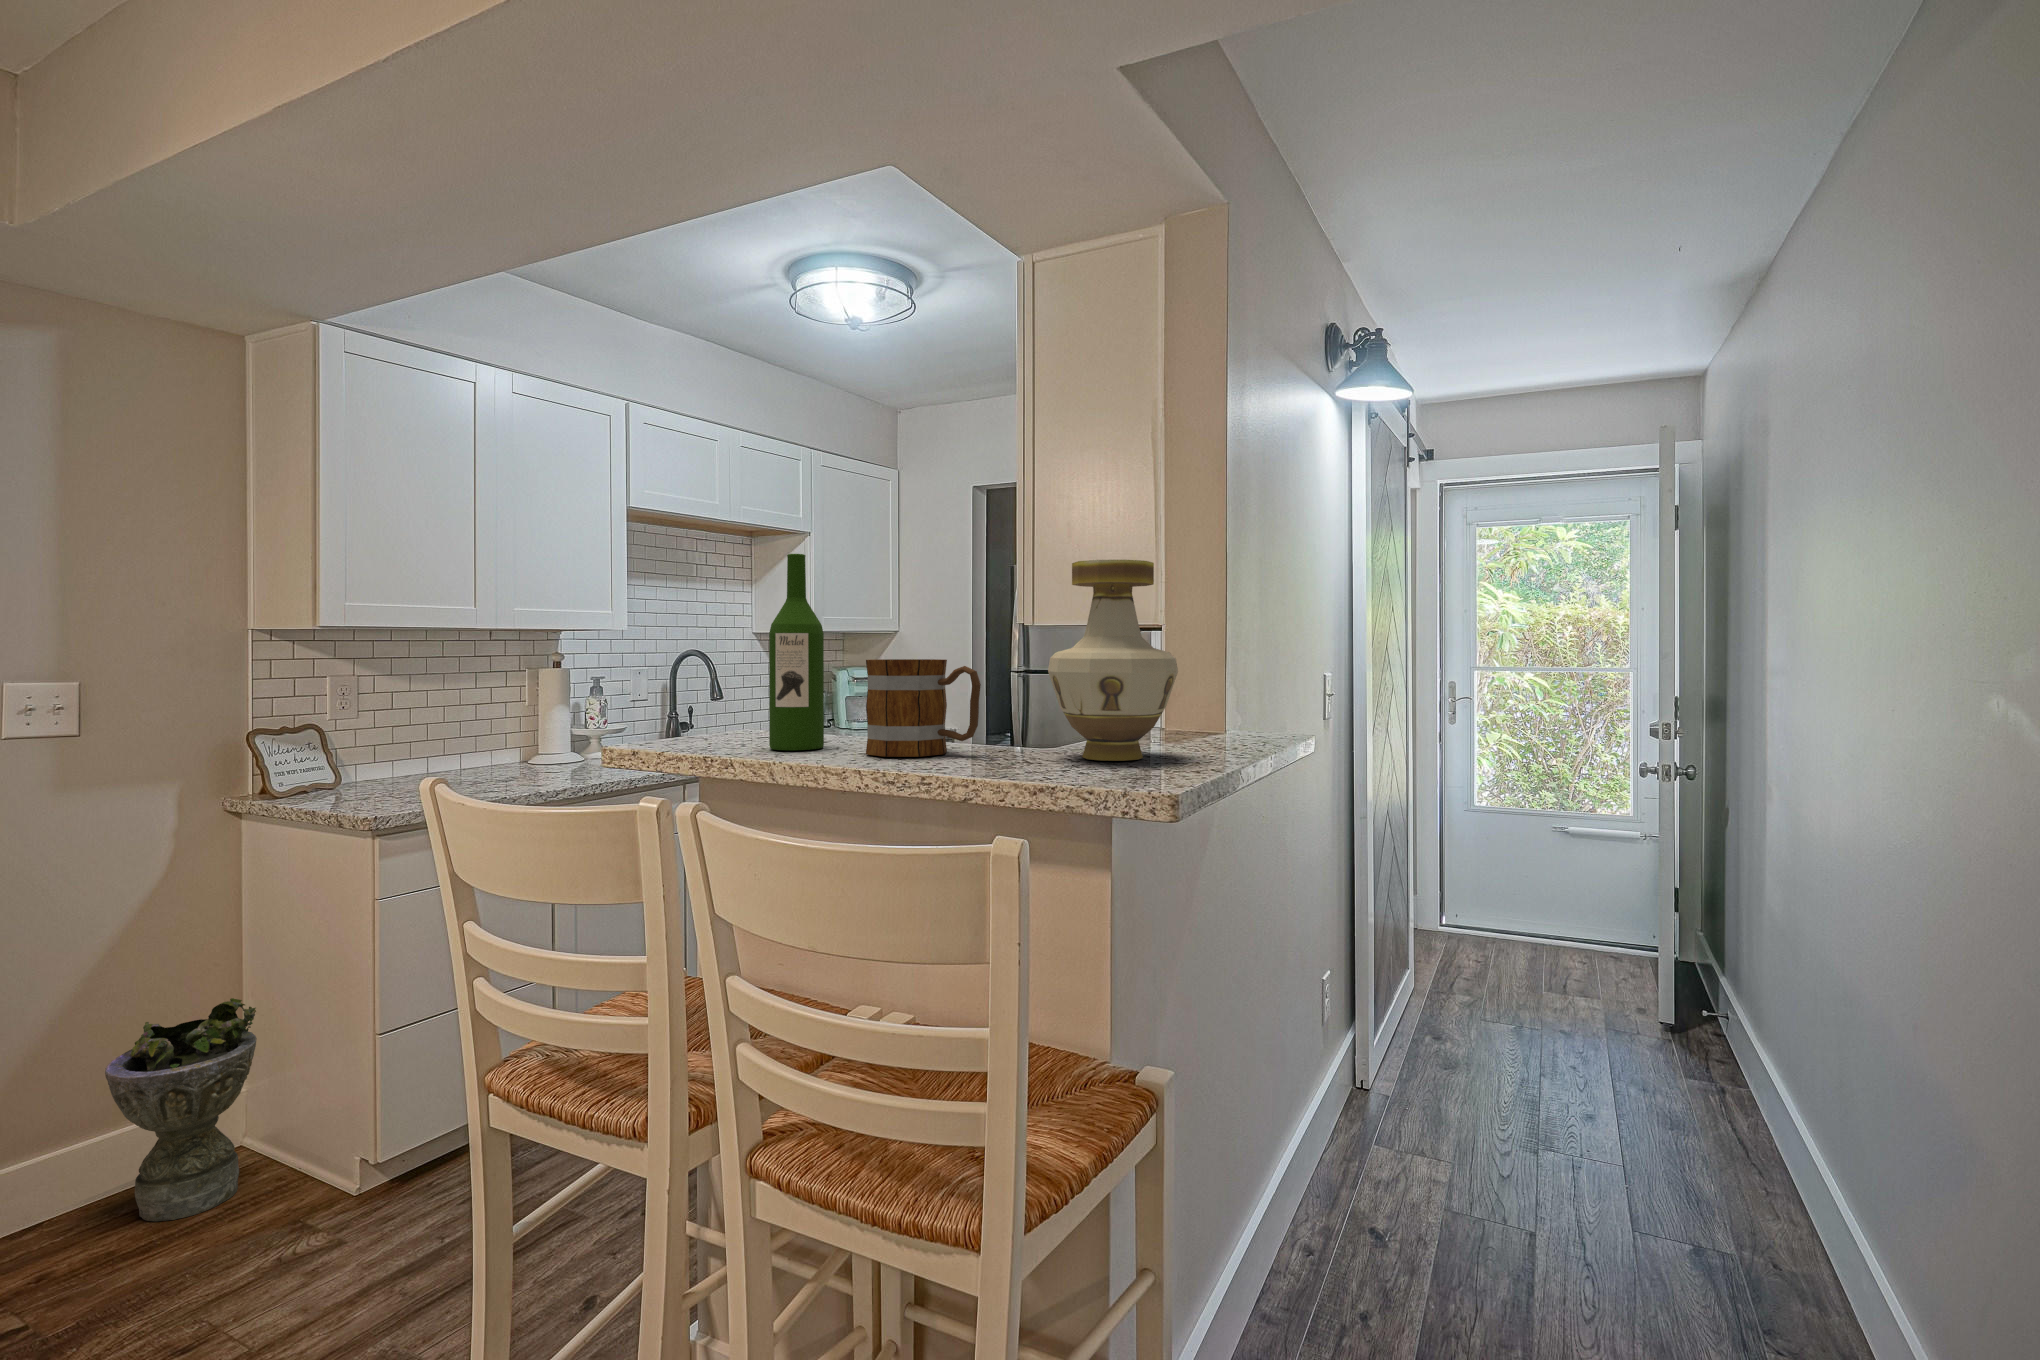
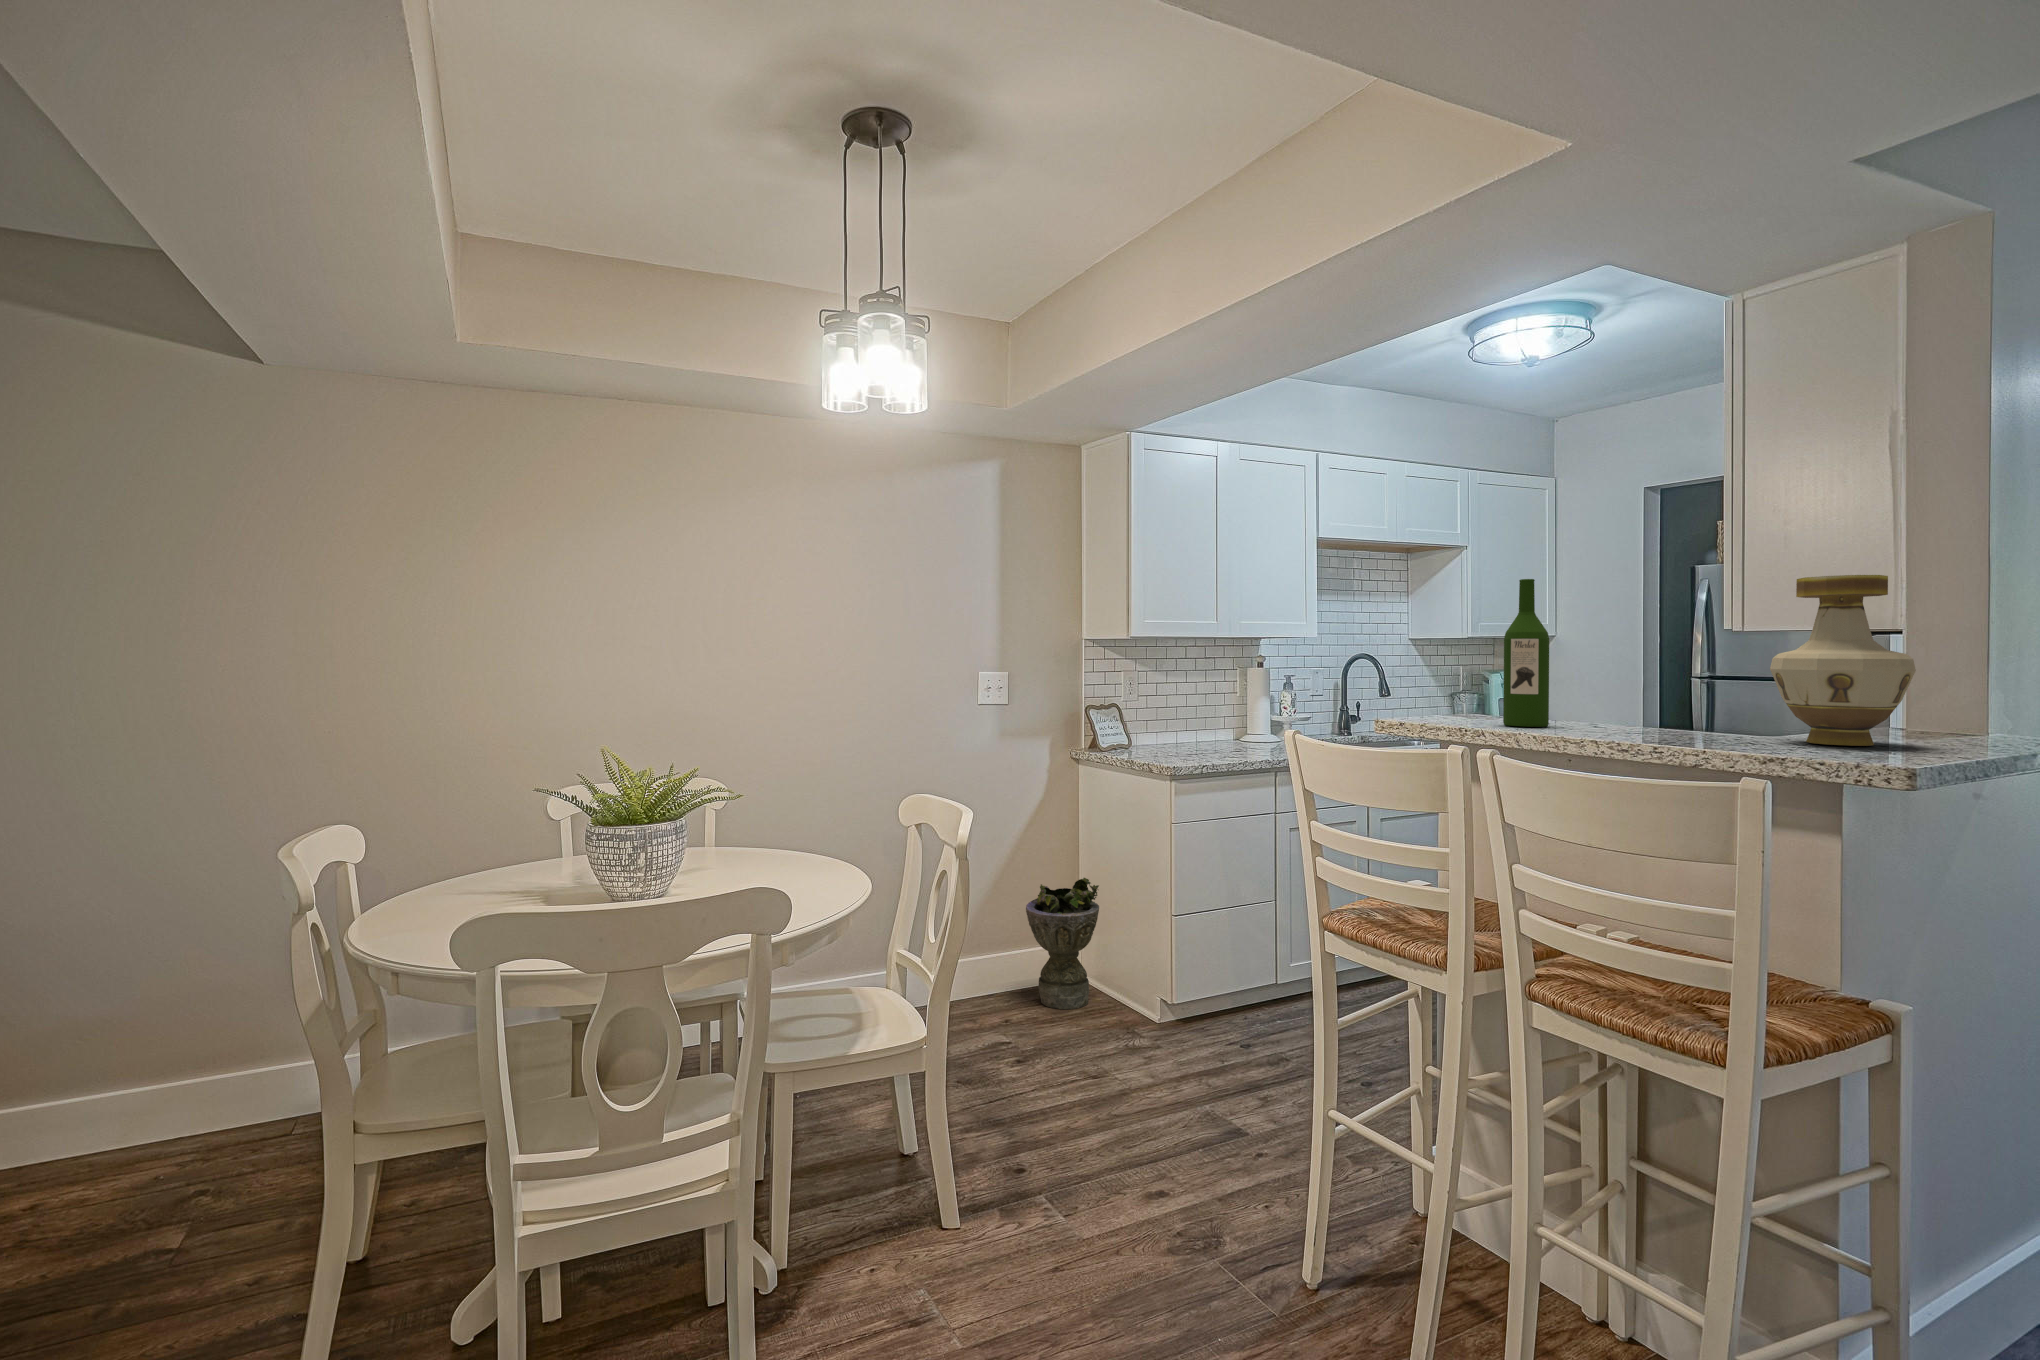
mug: present [866,659,981,757] -> none [1592,659,1701,735]

